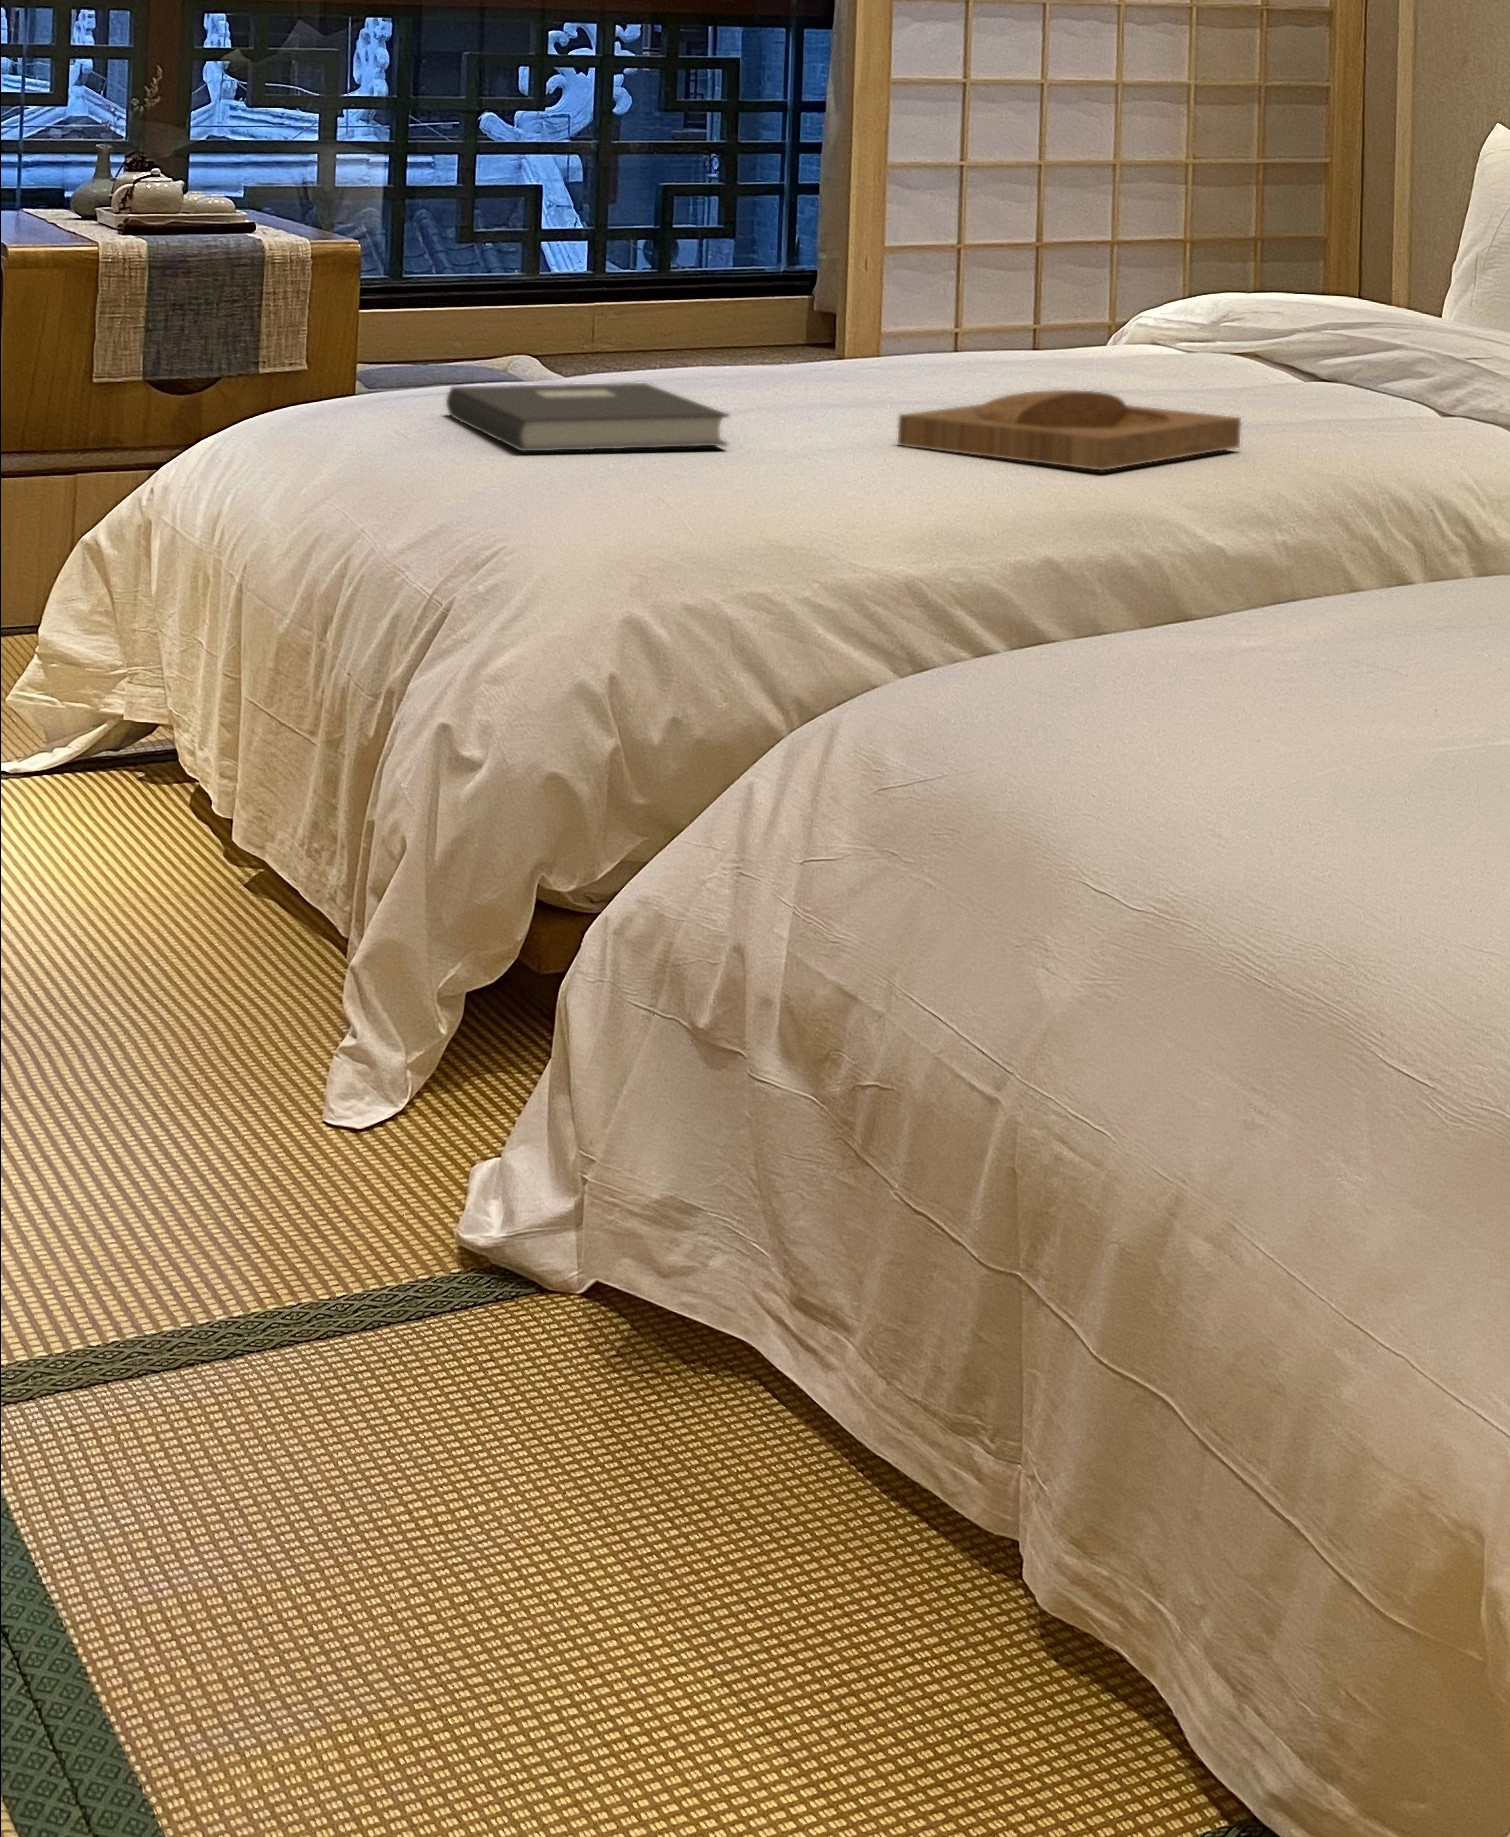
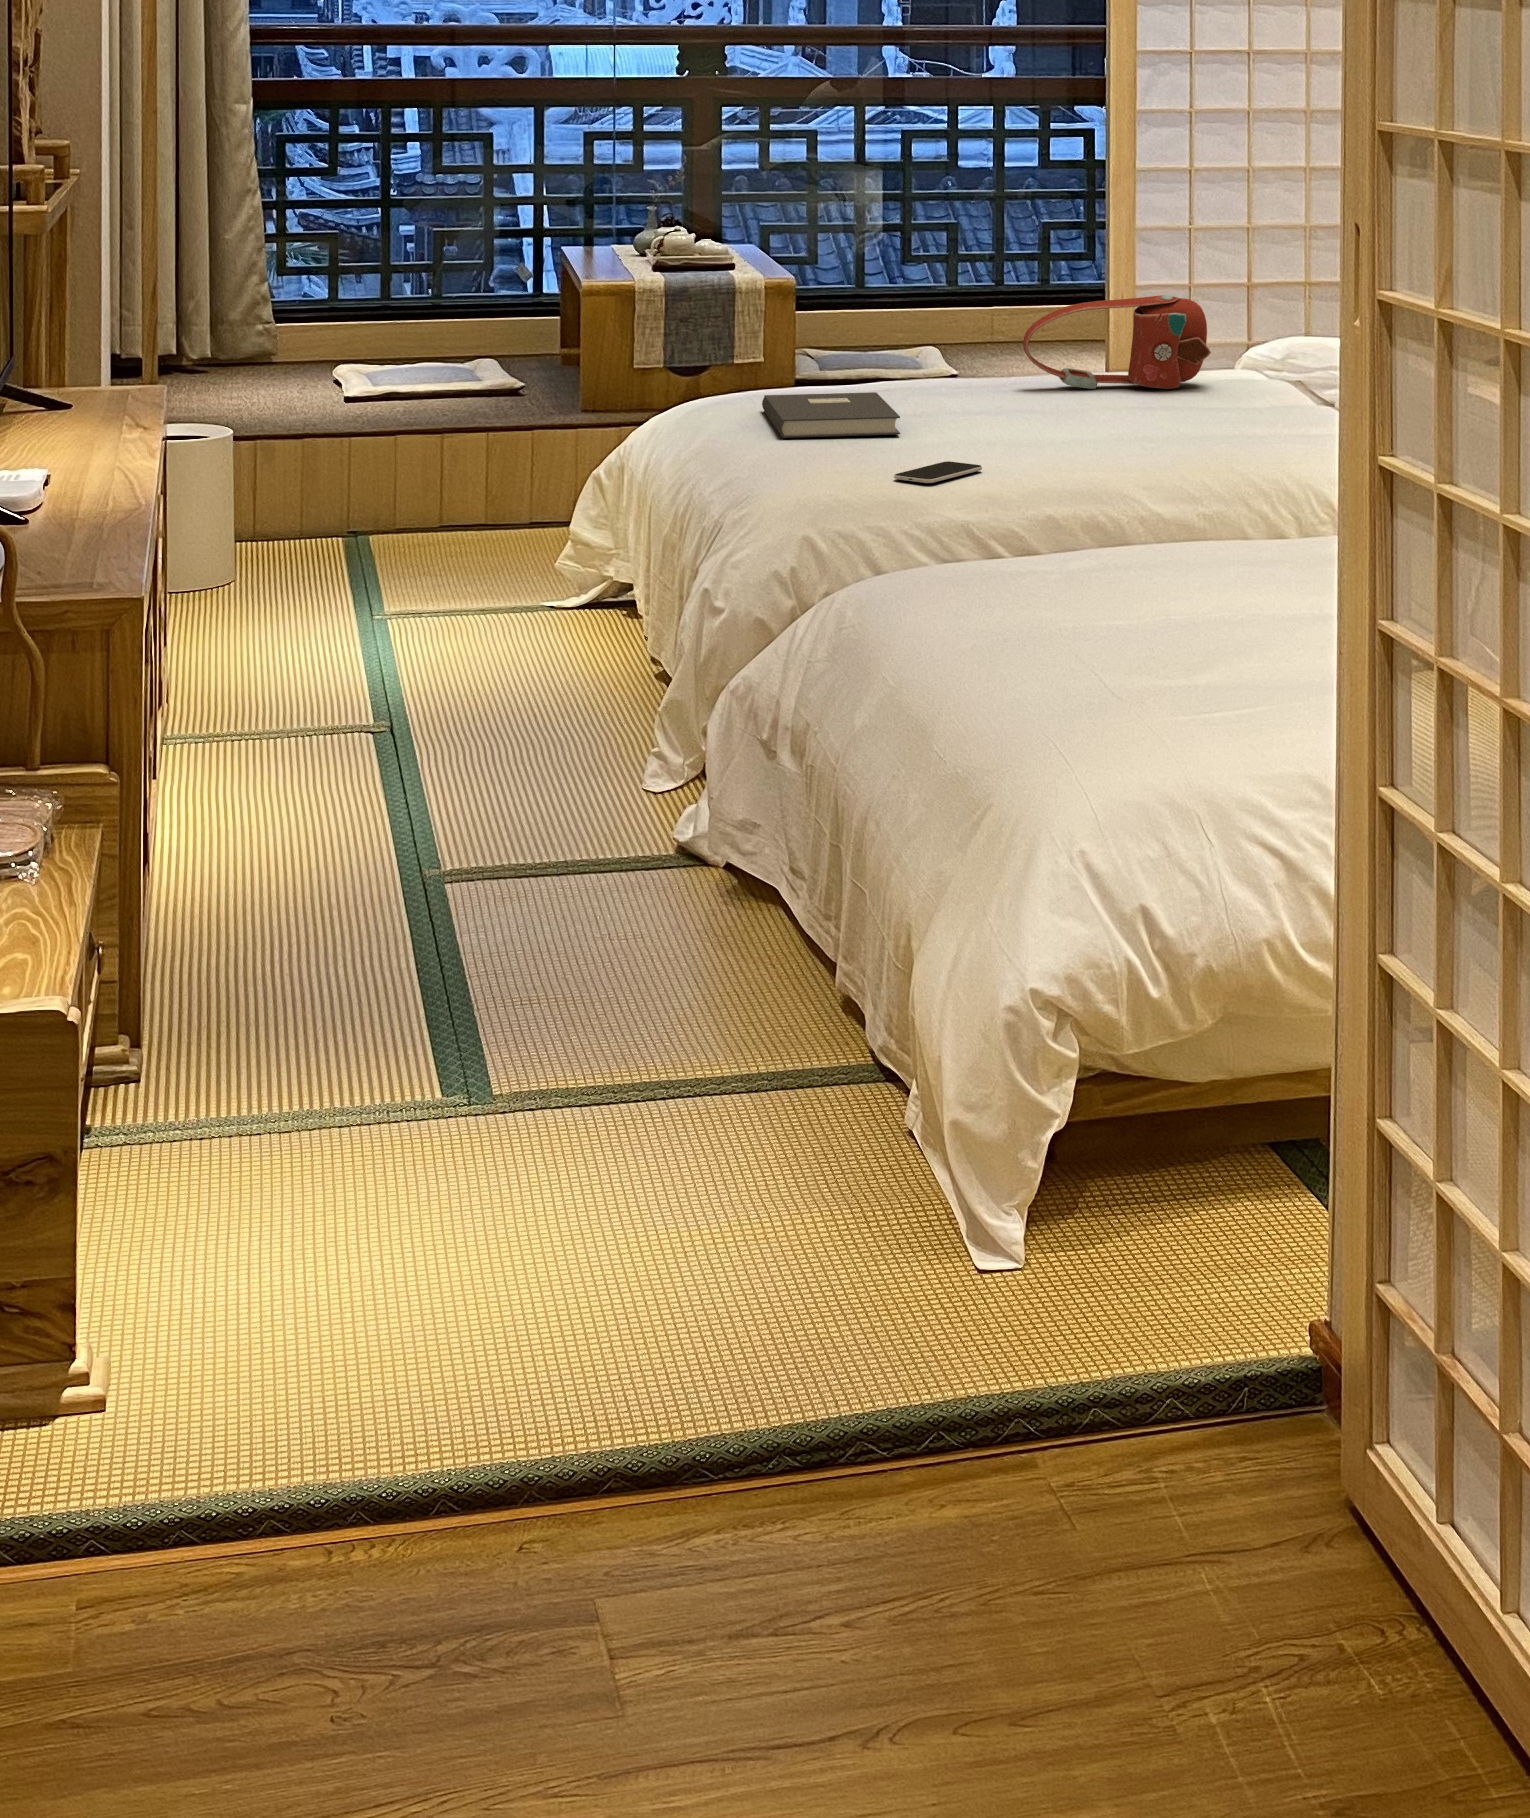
handbag: none [862,238,1156,387] -> present [1023,295,1211,389]
tray: present [898,390,1241,470] -> none [1003,401,1210,453]
smartphone: none [788,483,930,517] -> present [894,461,982,483]

